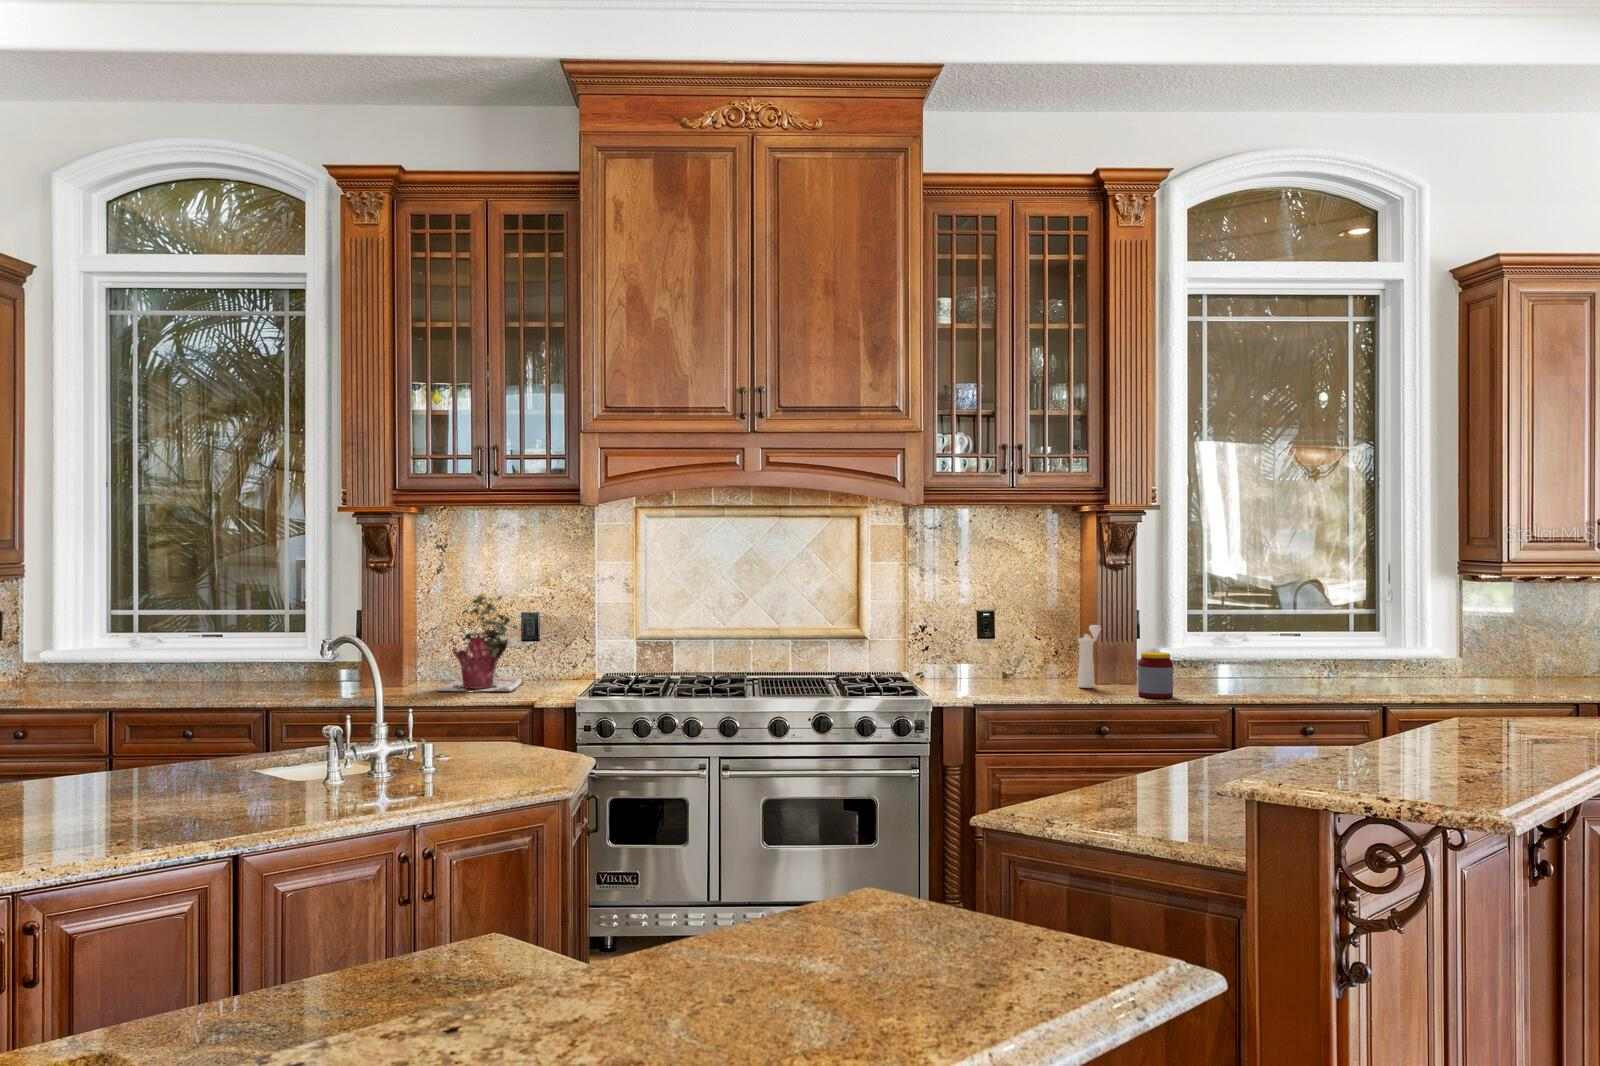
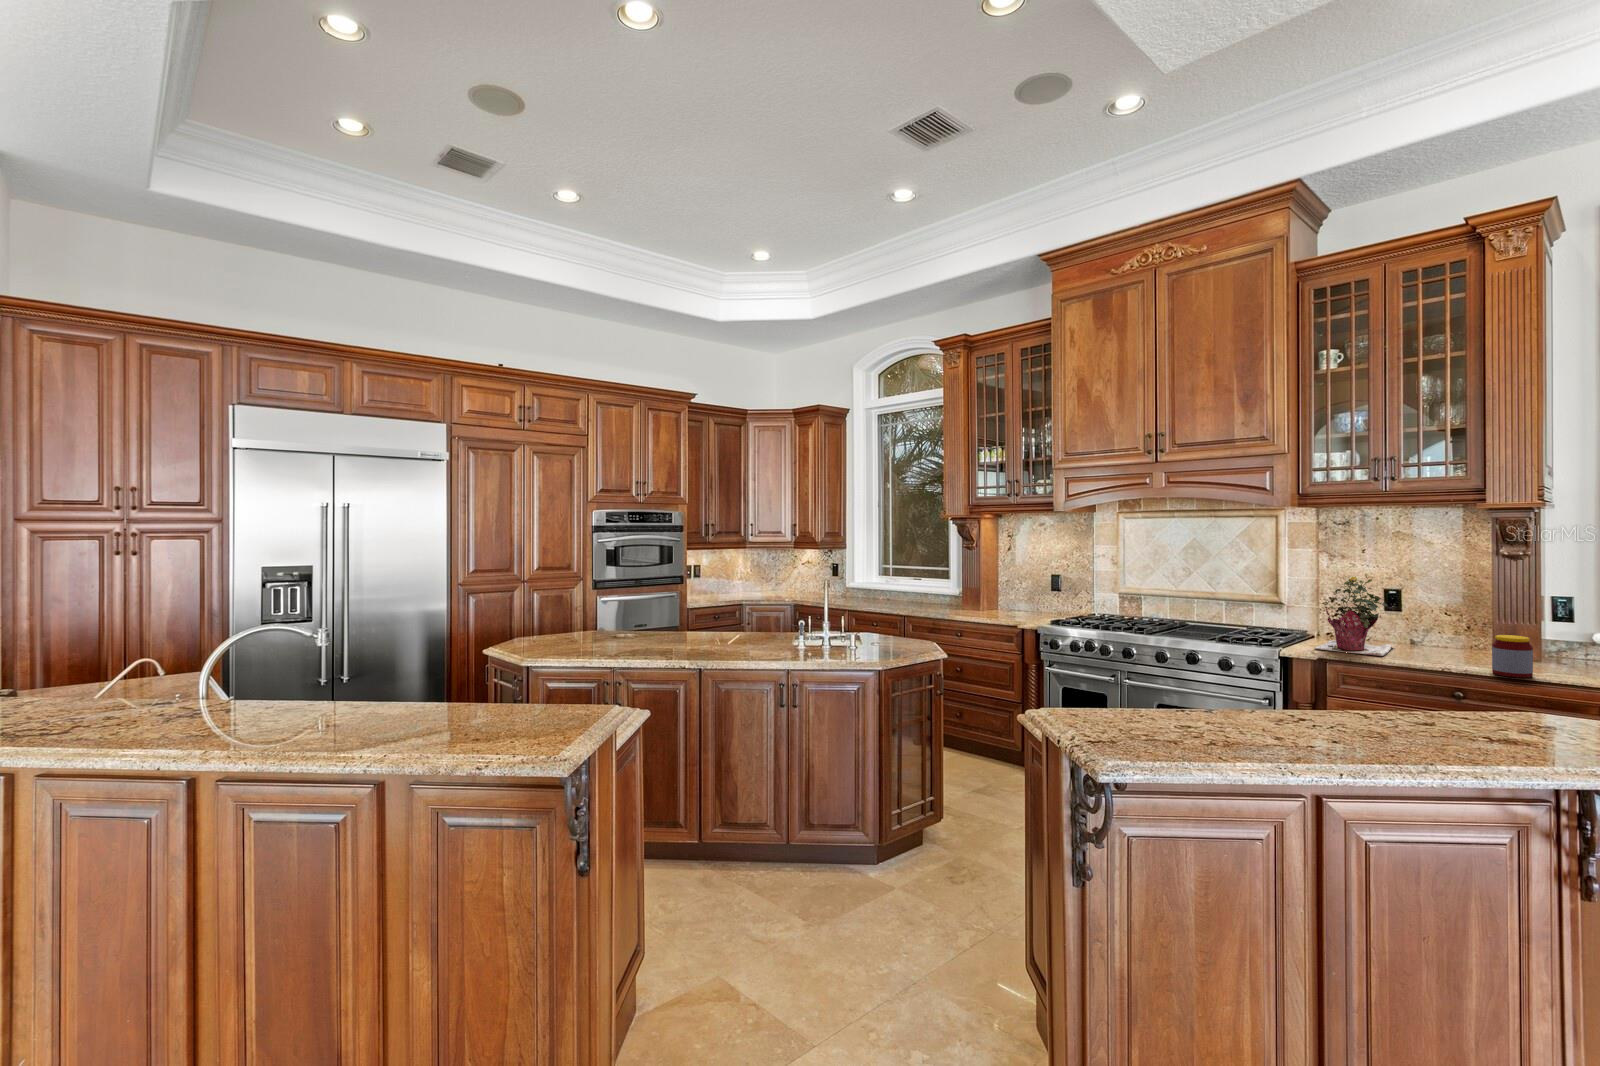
potted plant: present [437,593,523,691] -> present [1314,575,1393,656]
pepper mill: present [1078,625,1101,688] -> none [1449,607,1488,661]

